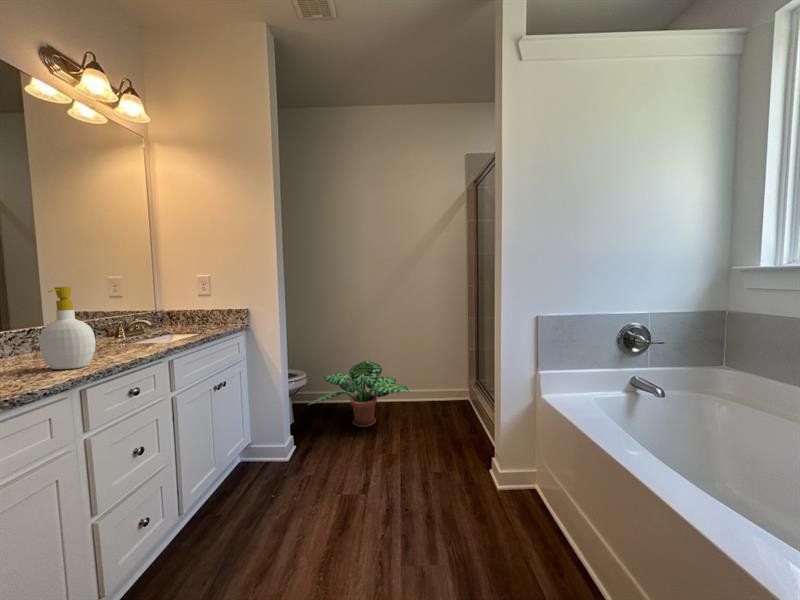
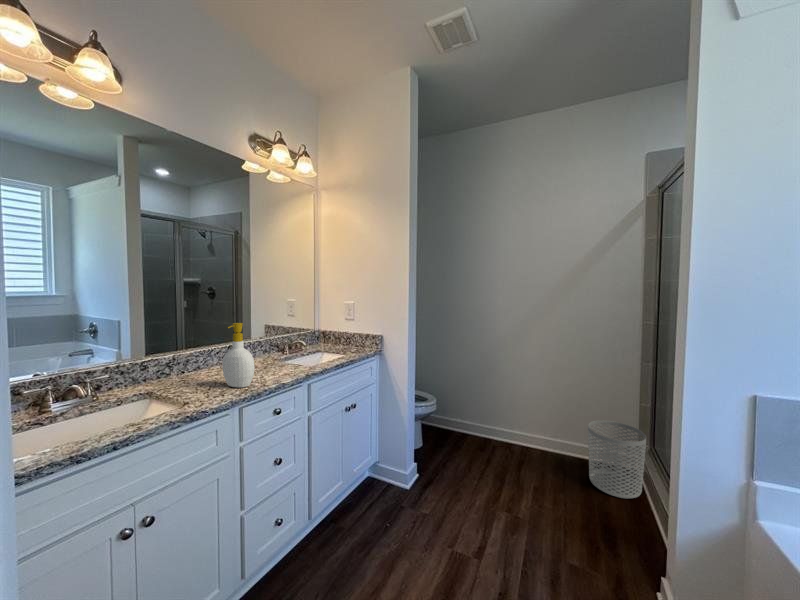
potted plant: present [309,360,408,427] -> none [431,395,546,473]
waste bin: none [436,365,475,420] -> present [588,420,646,498]

